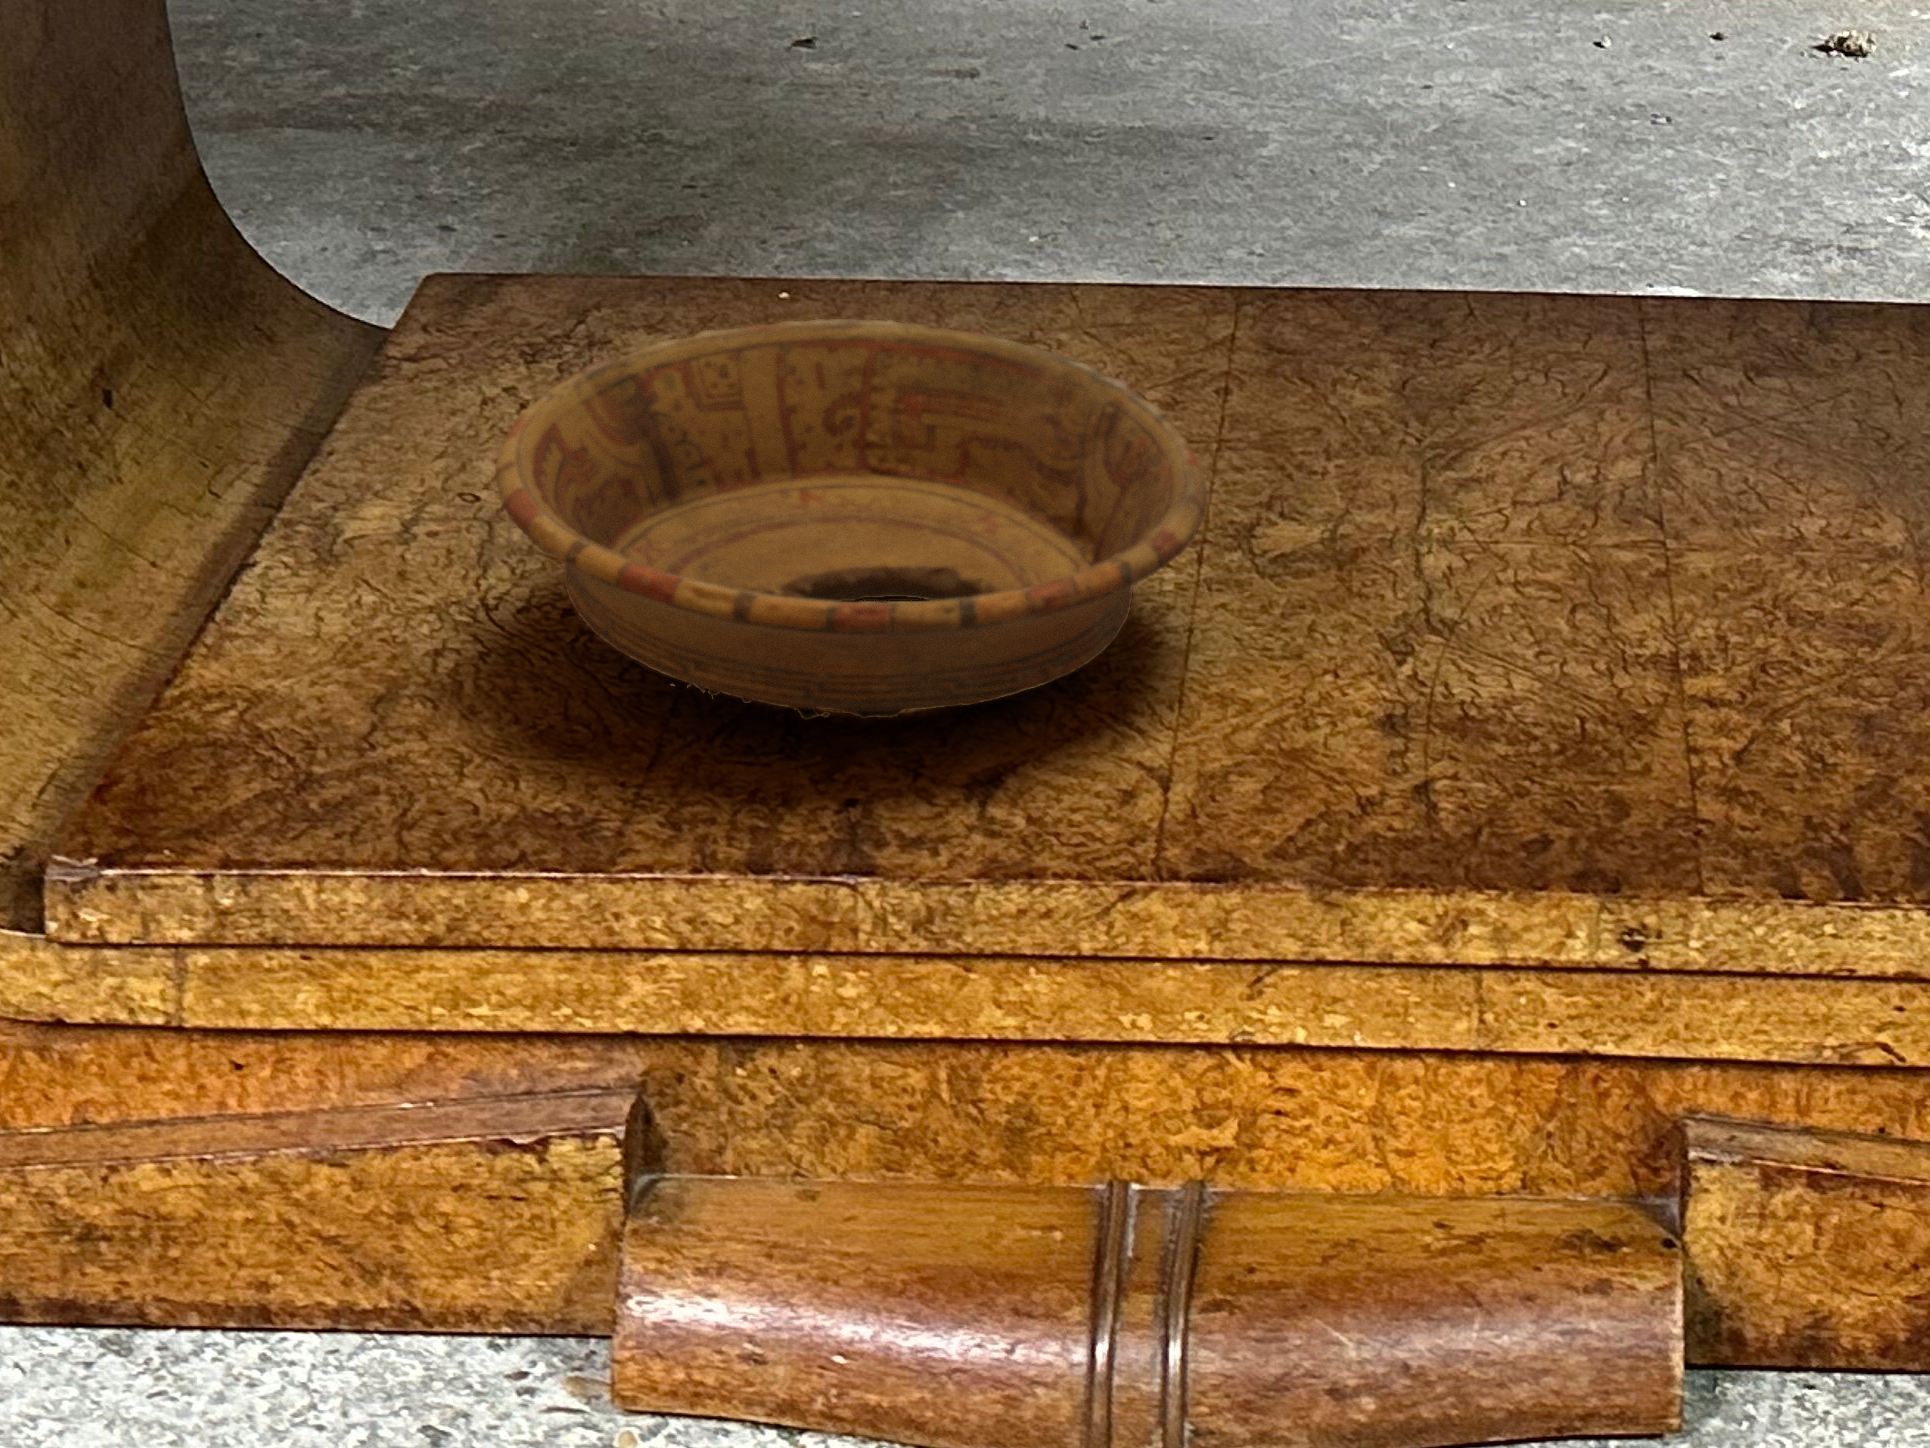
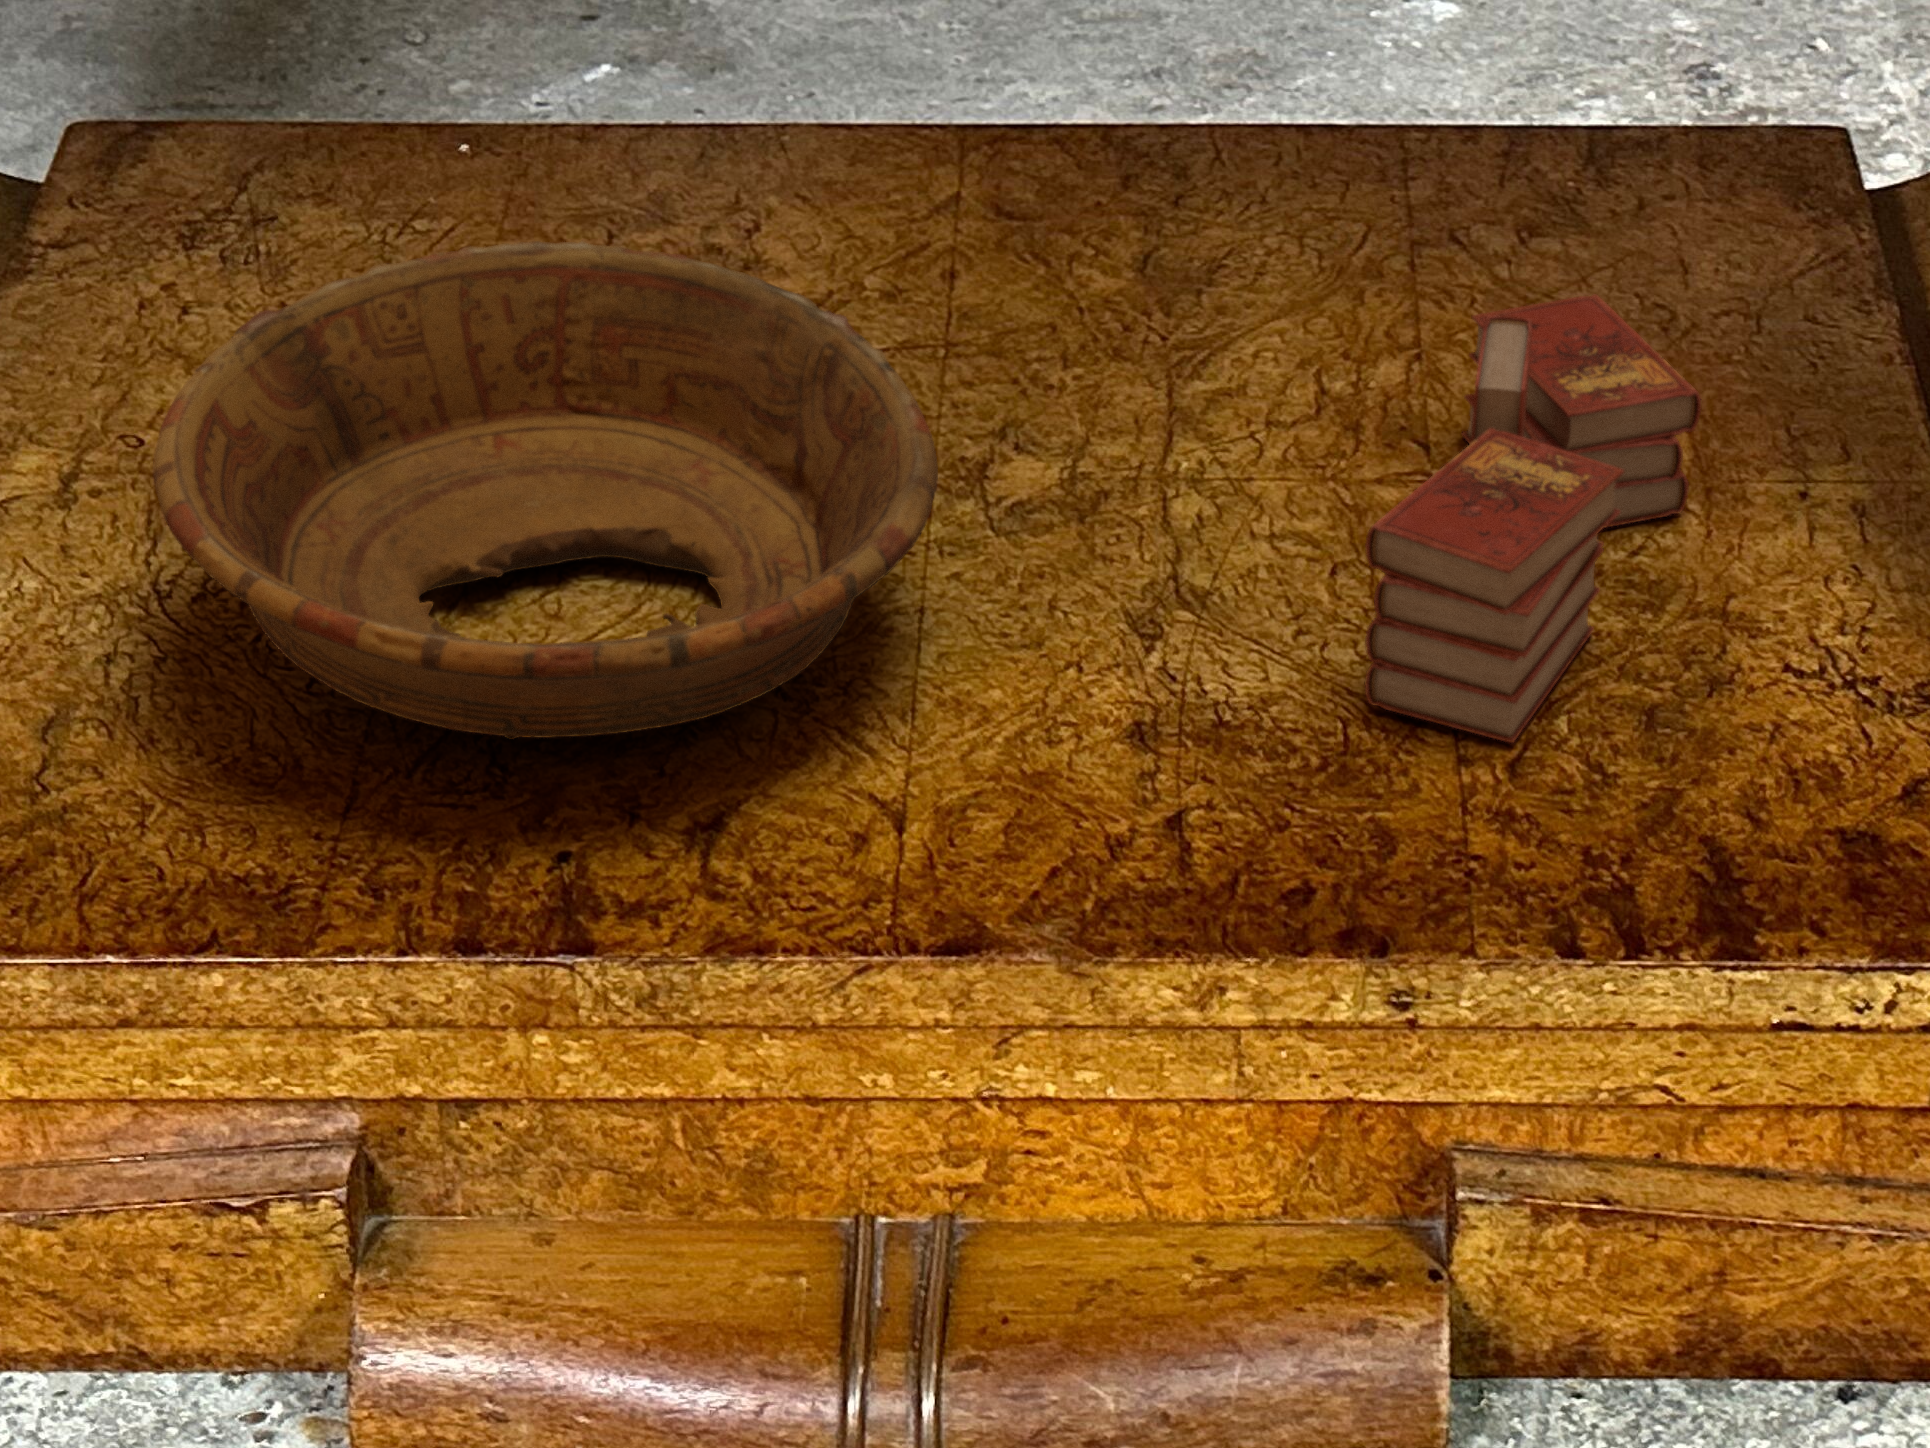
book: none [1597,391,1907,747] -> present [1365,295,1701,743]

